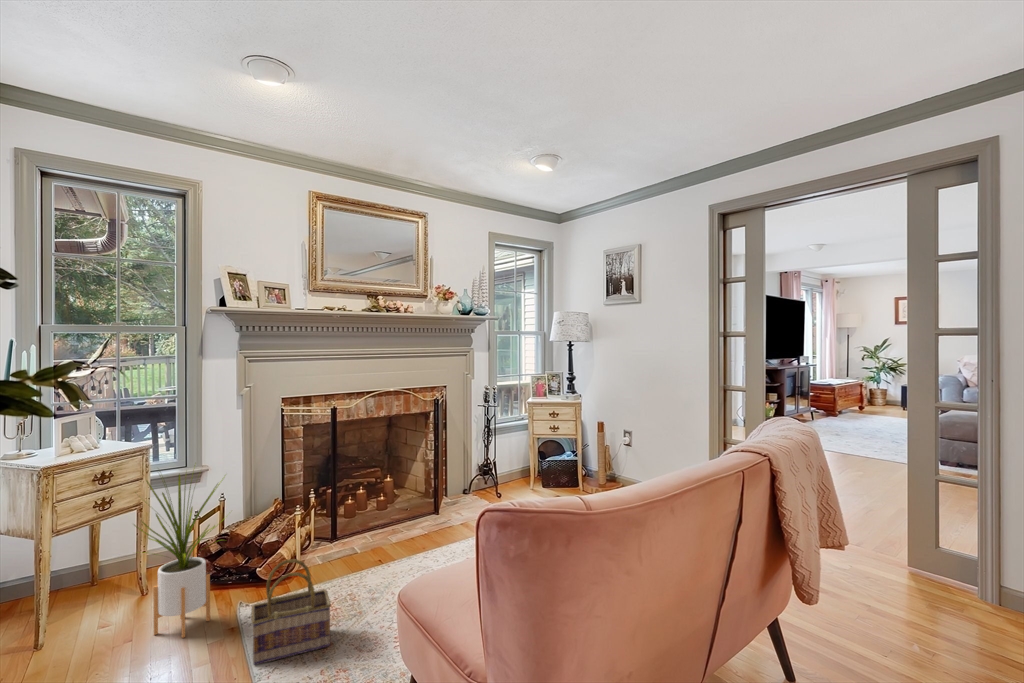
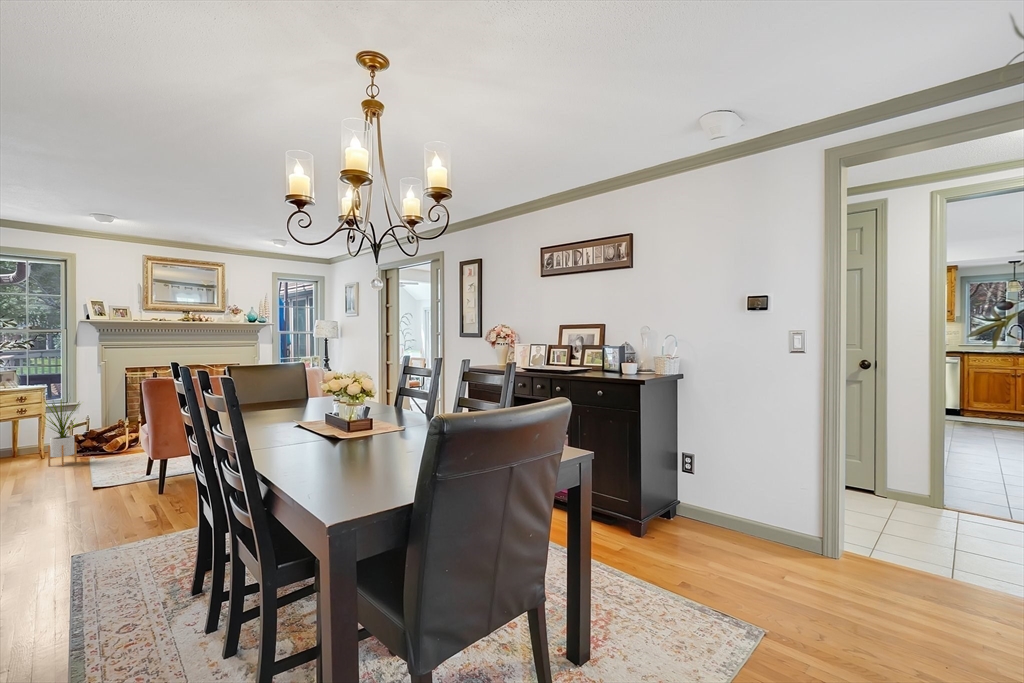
basket: present [251,559,331,665] -> none [93,432,132,470]

